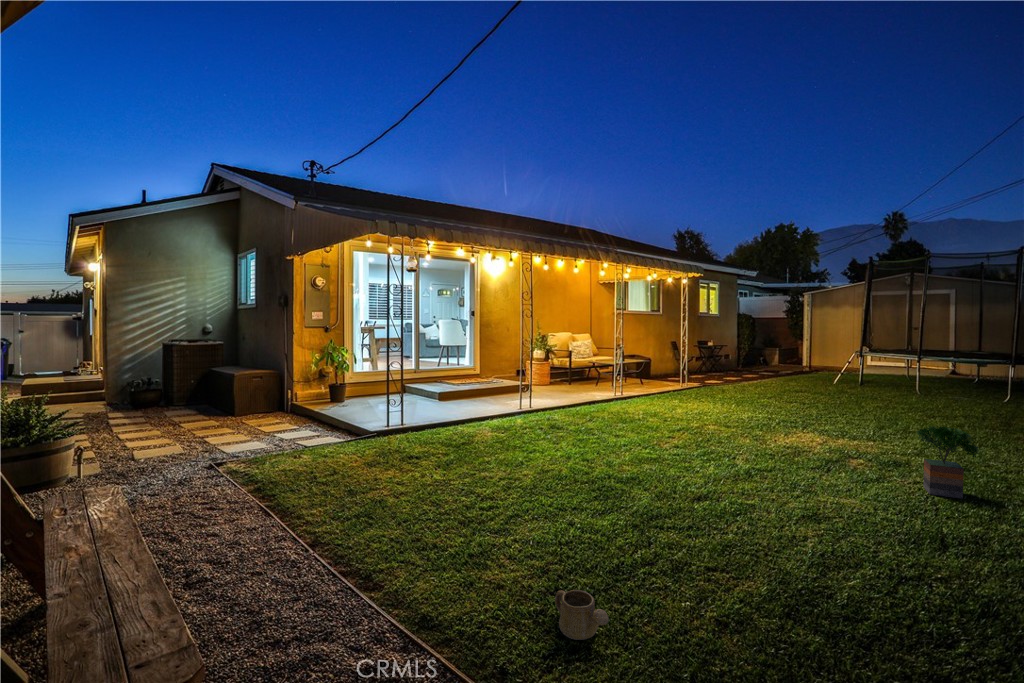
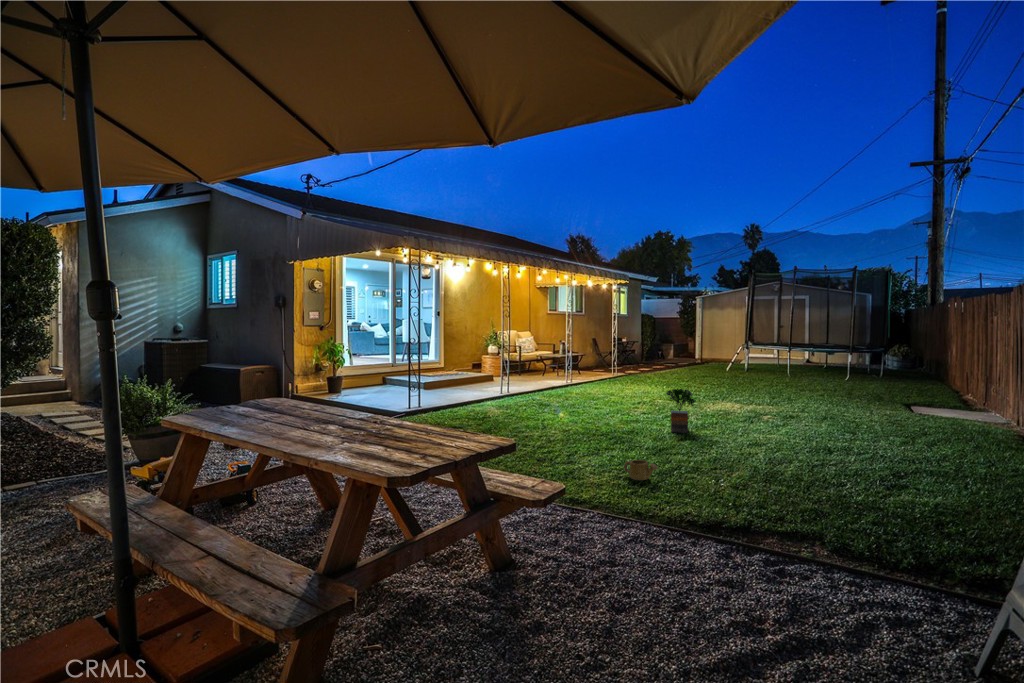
potted tree: present [917,426,979,499] -> present [666,389,695,433]

